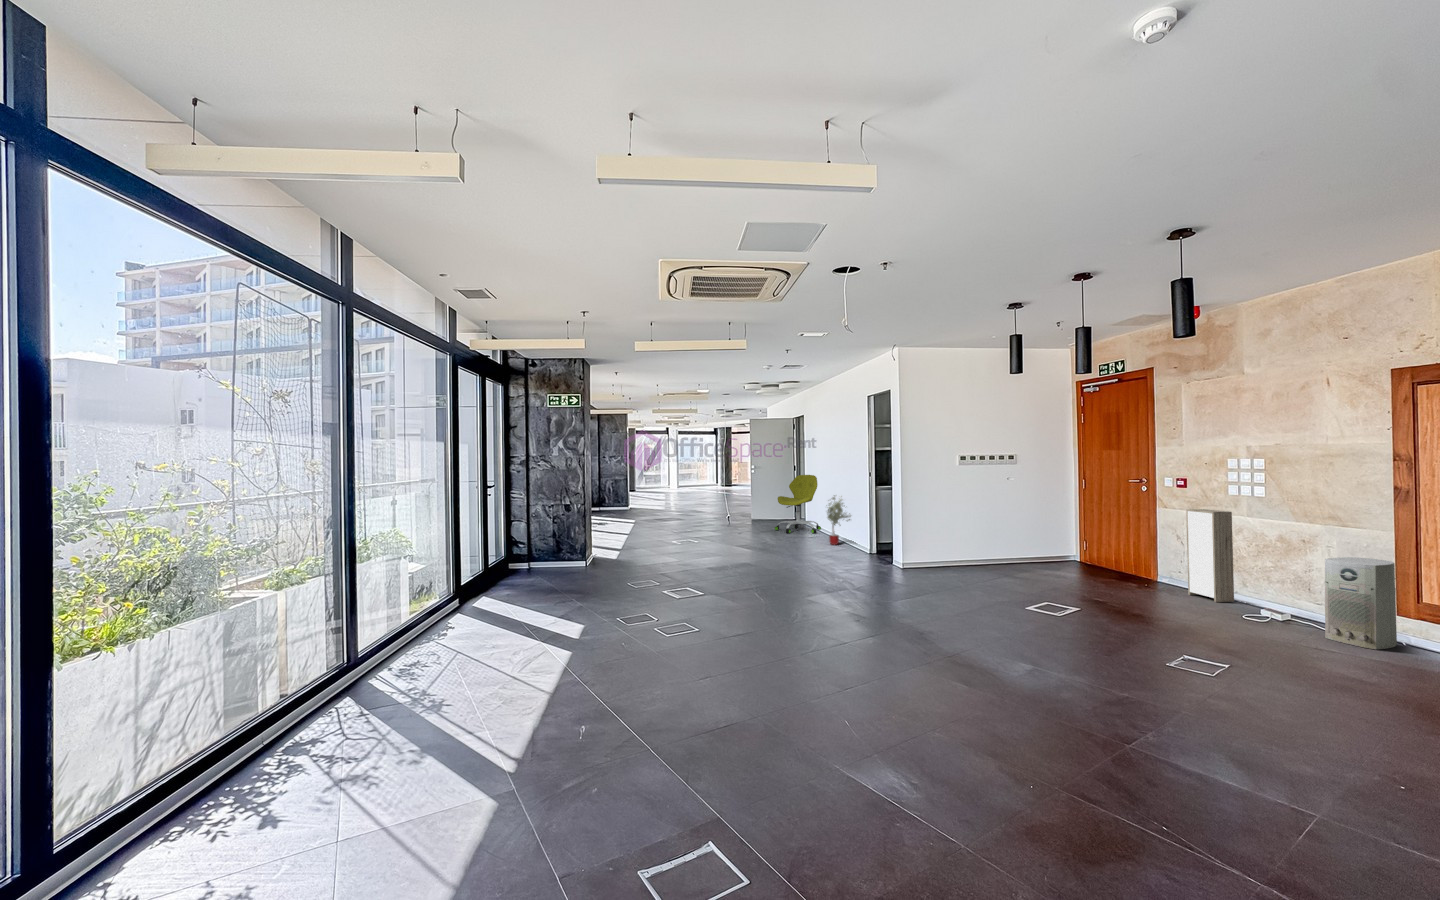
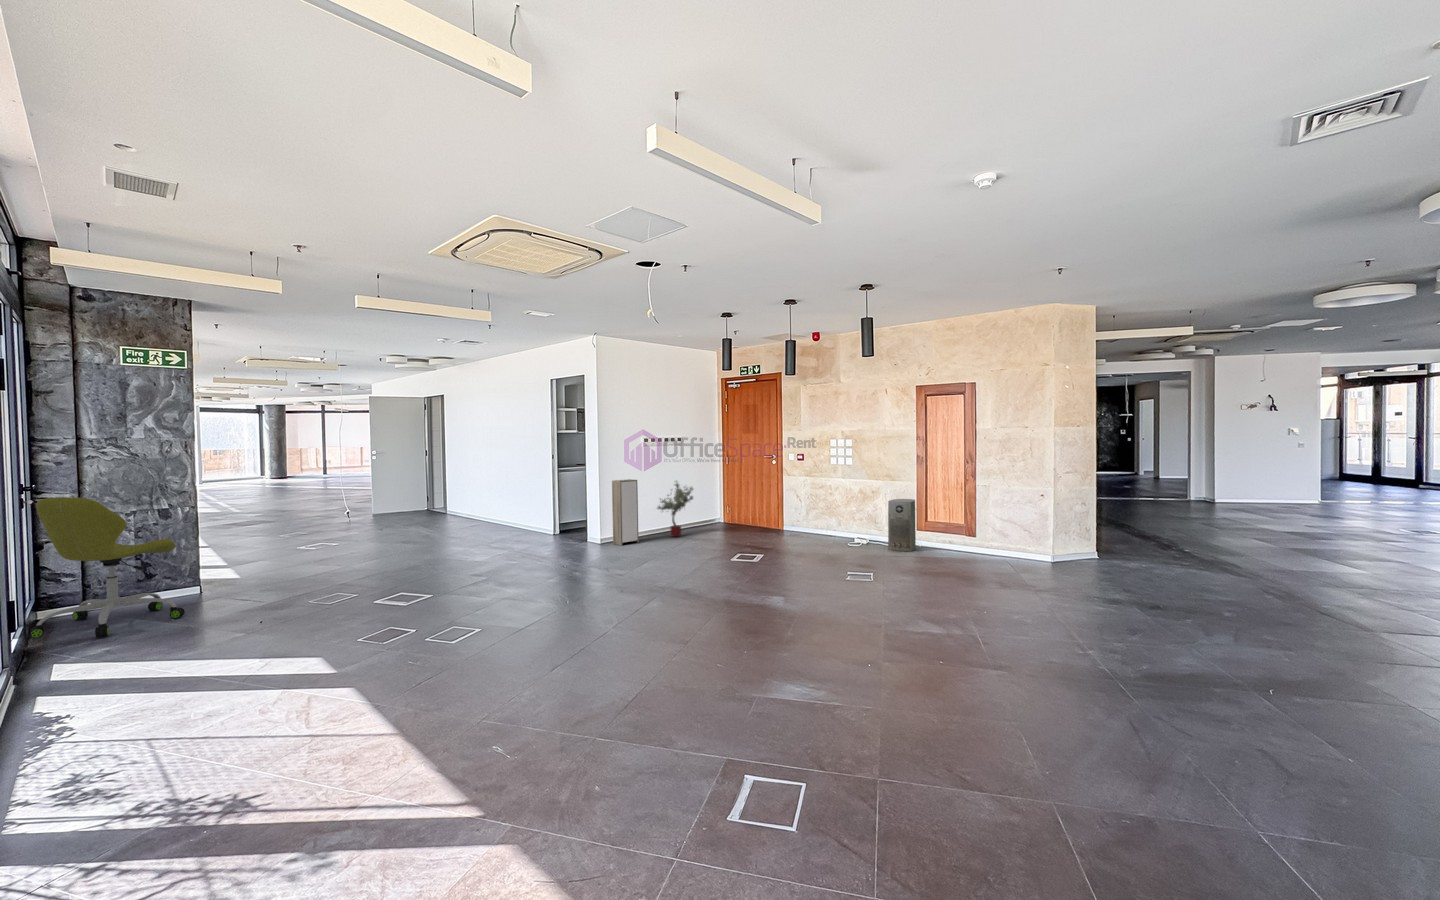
office chair: present [775,475,821,533] -> present [30,497,185,638]
potted tree: present [827,495,851,545] -> present [658,481,693,537]
storage cabinet: present [1186,509,1234,602] -> present [612,479,639,545]

